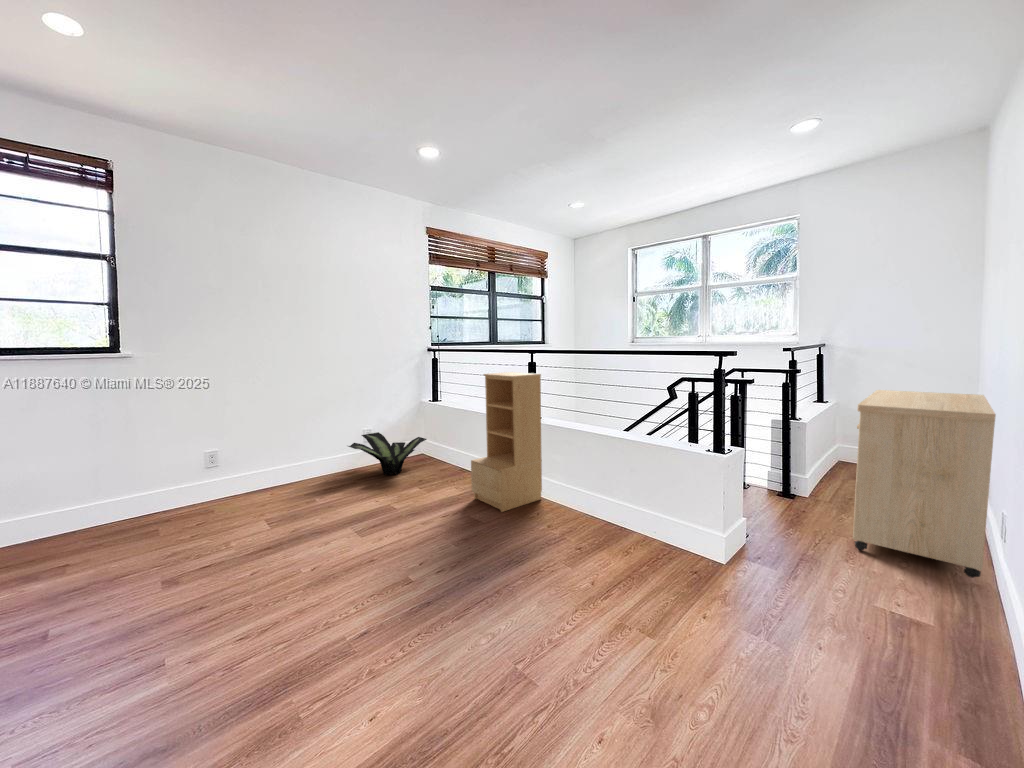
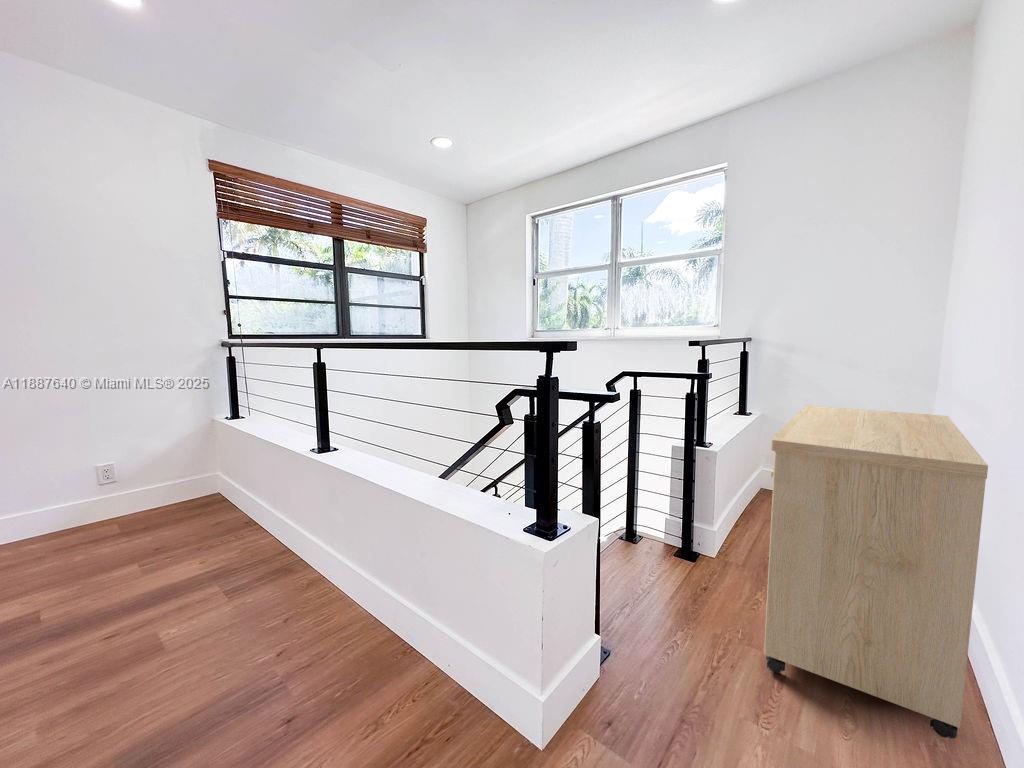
bookshelf: present [471,372,542,512] -> none [213,377,331,606]
potted plant: present [348,432,427,475] -> none [43,462,205,532]

